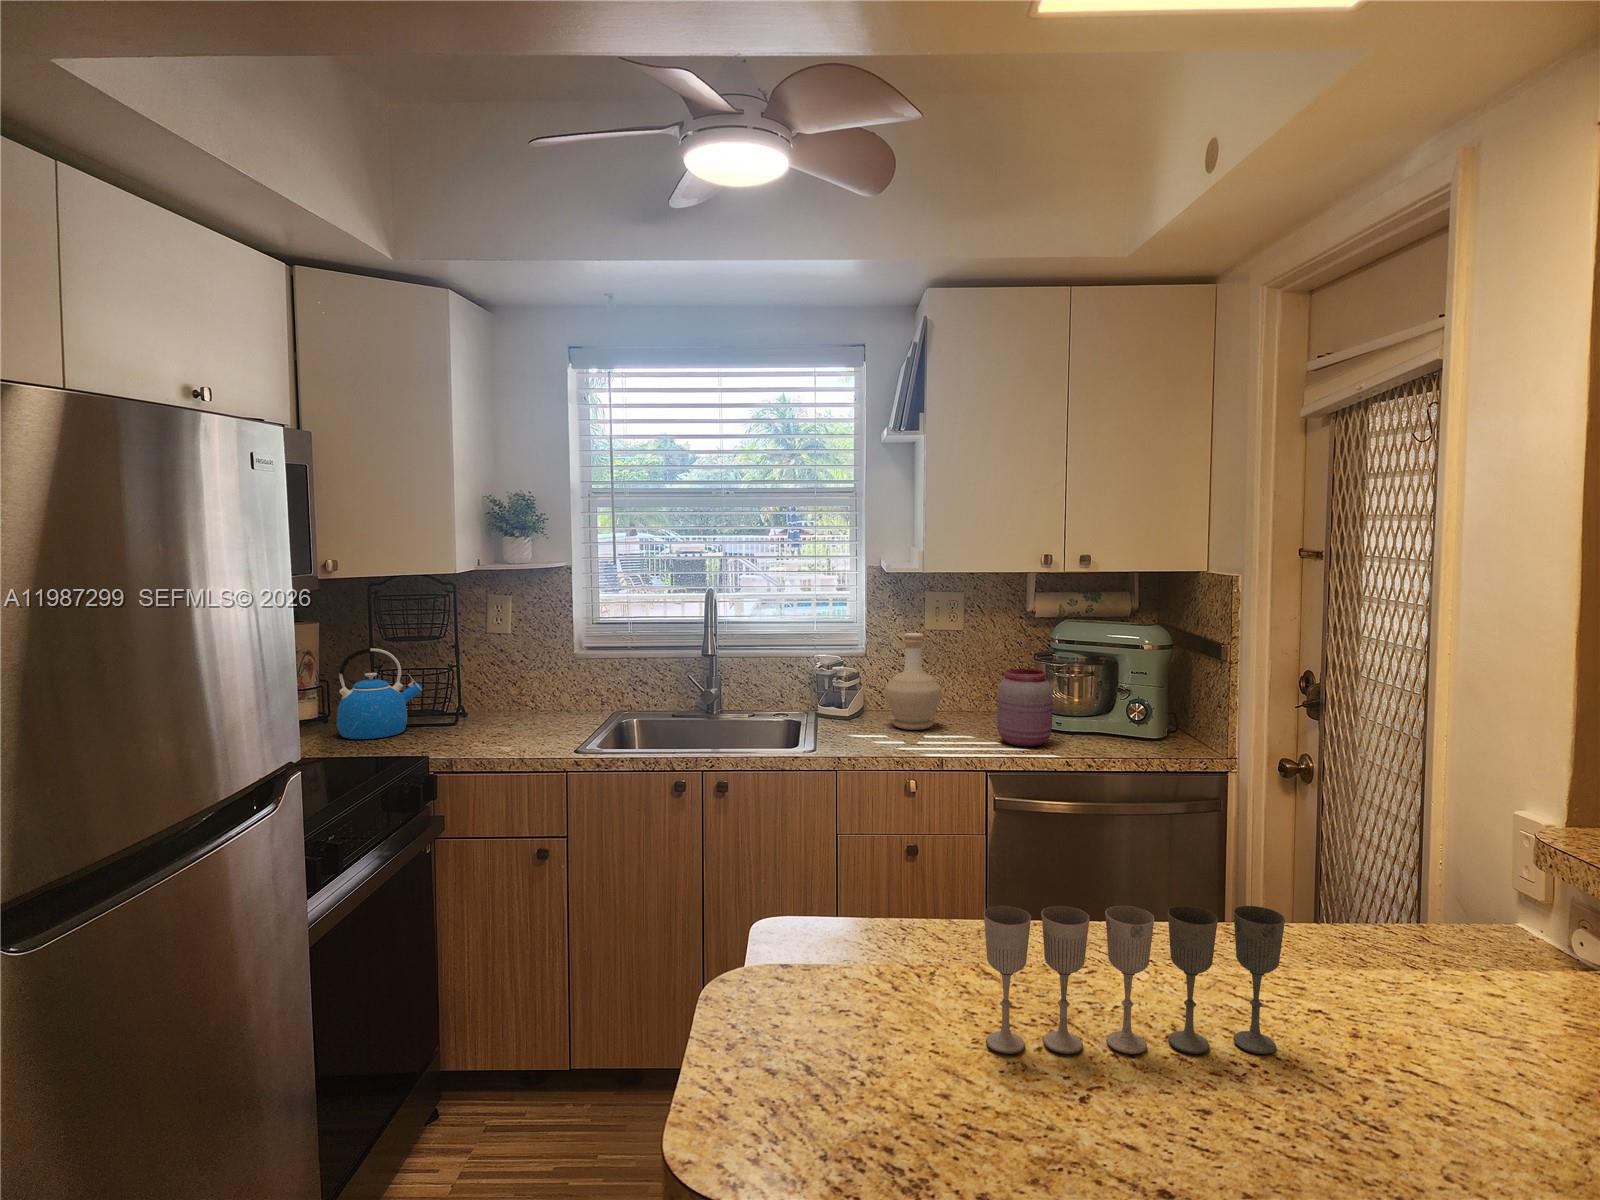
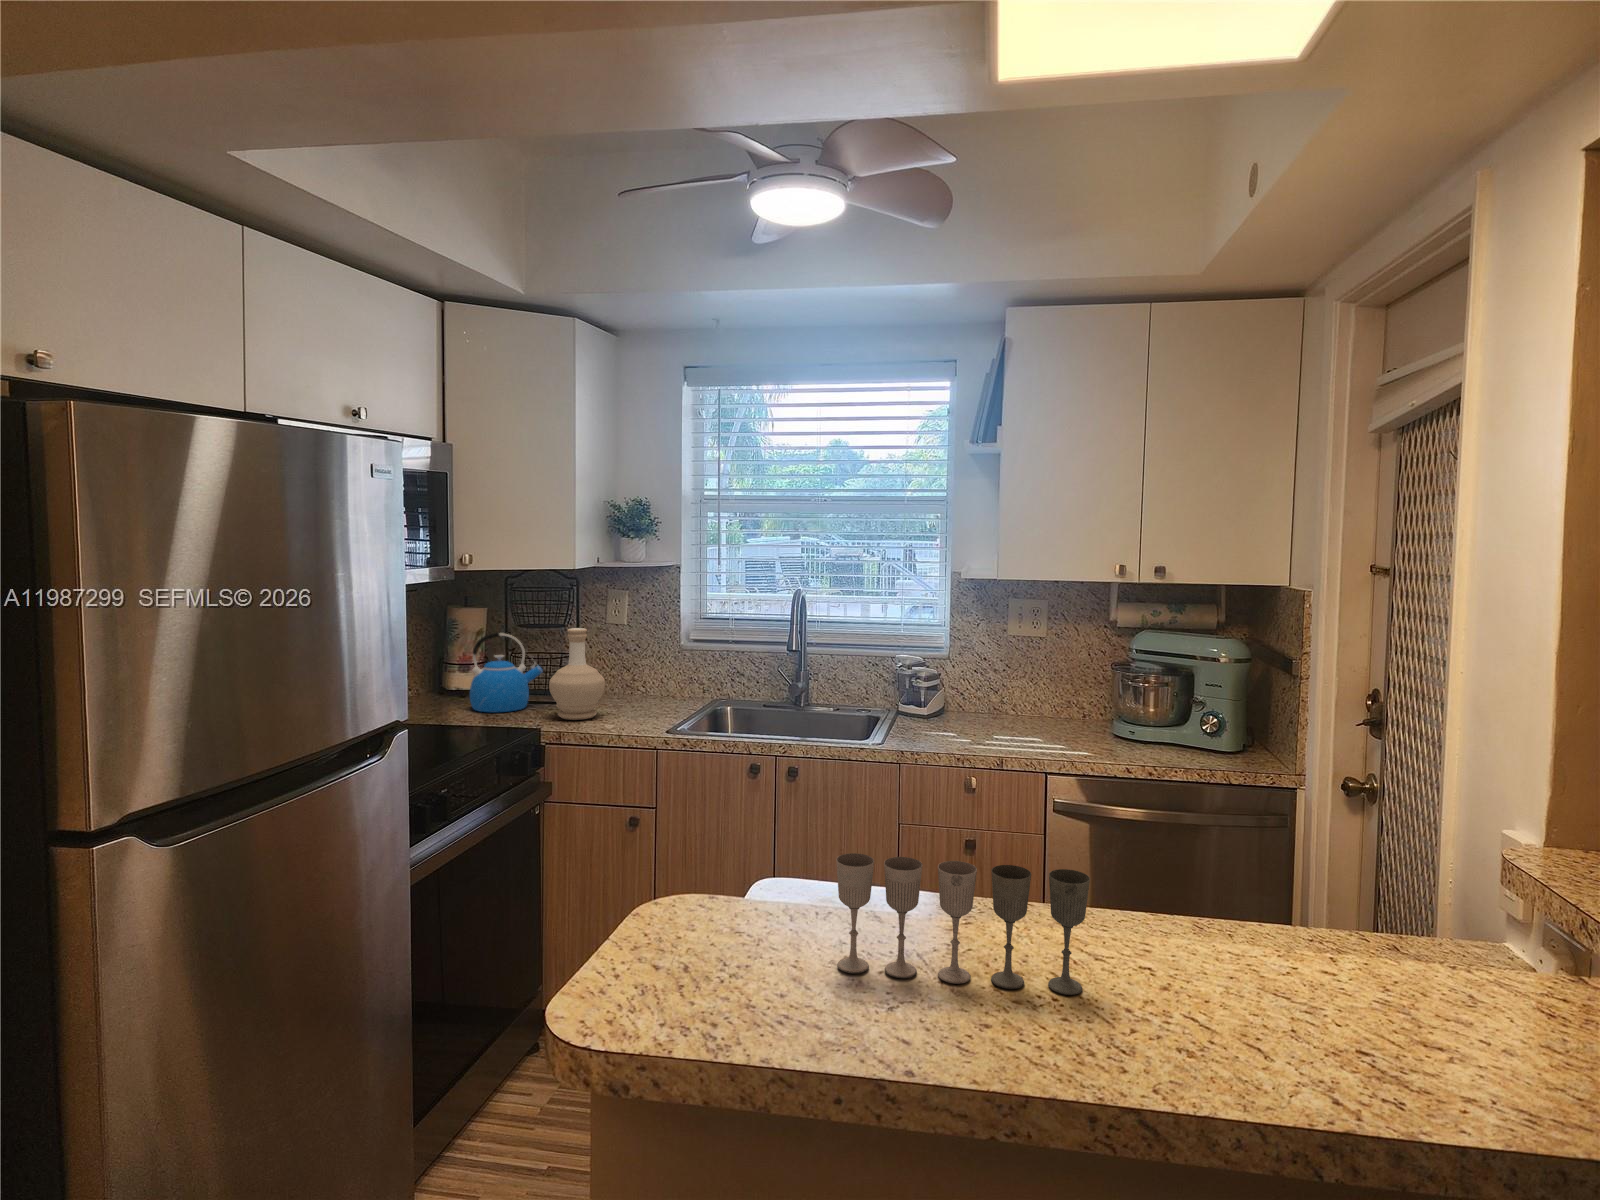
bottle: present [885,633,942,730] -> present [549,628,605,720]
jar: present [997,669,1053,747] -> none [1065,676,1121,752]

